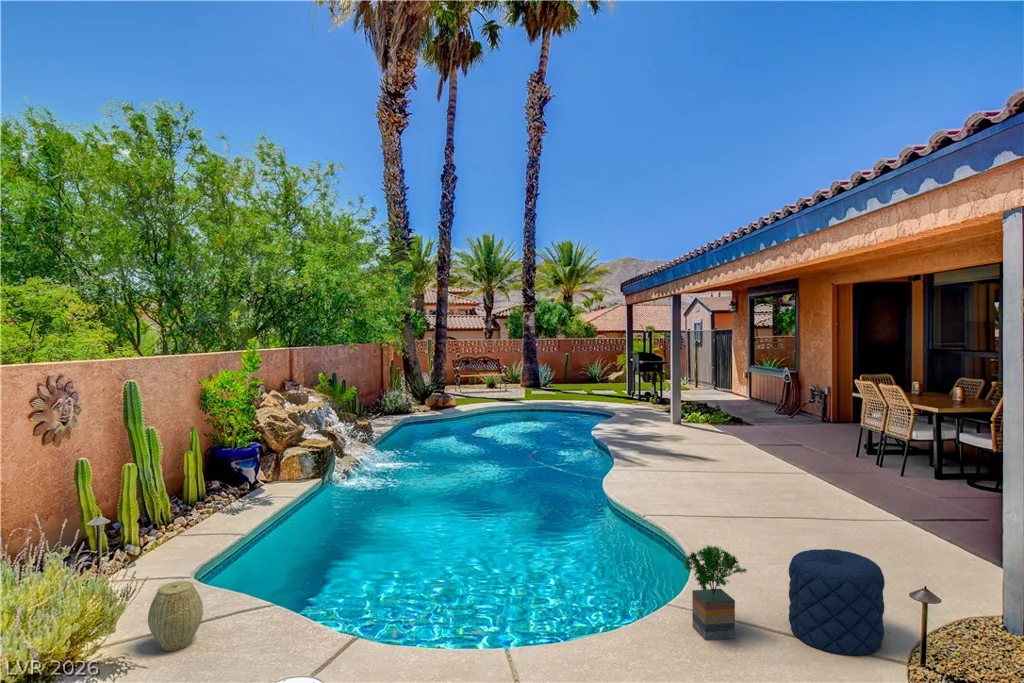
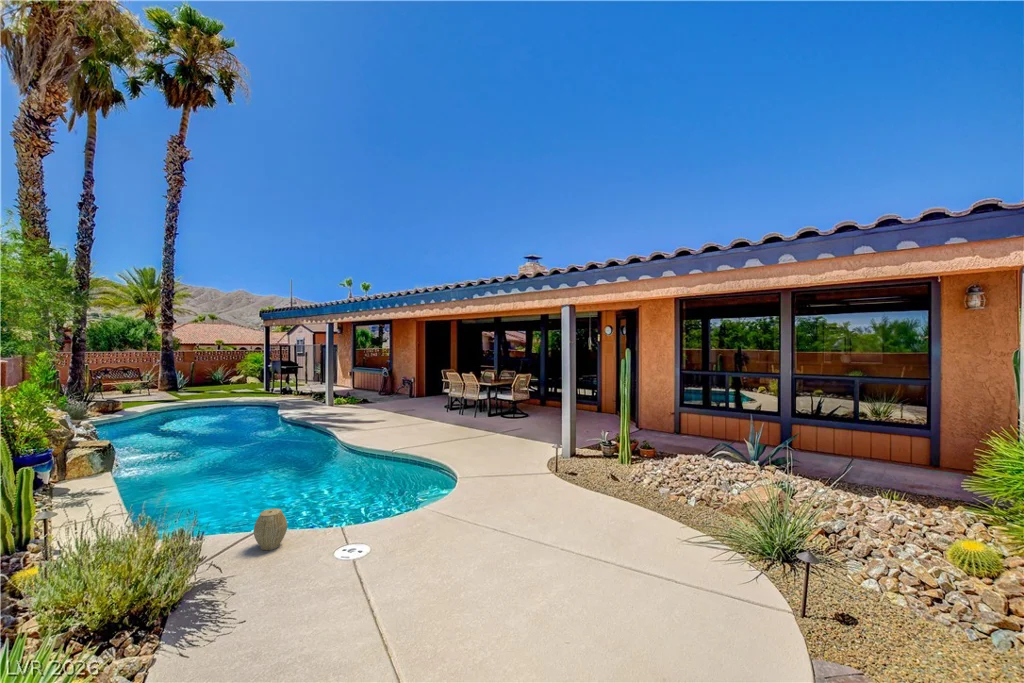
potted tree: present [684,545,747,640] -> none [481,440,502,476]
pouf: present [789,549,885,655] -> none [507,435,538,469]

